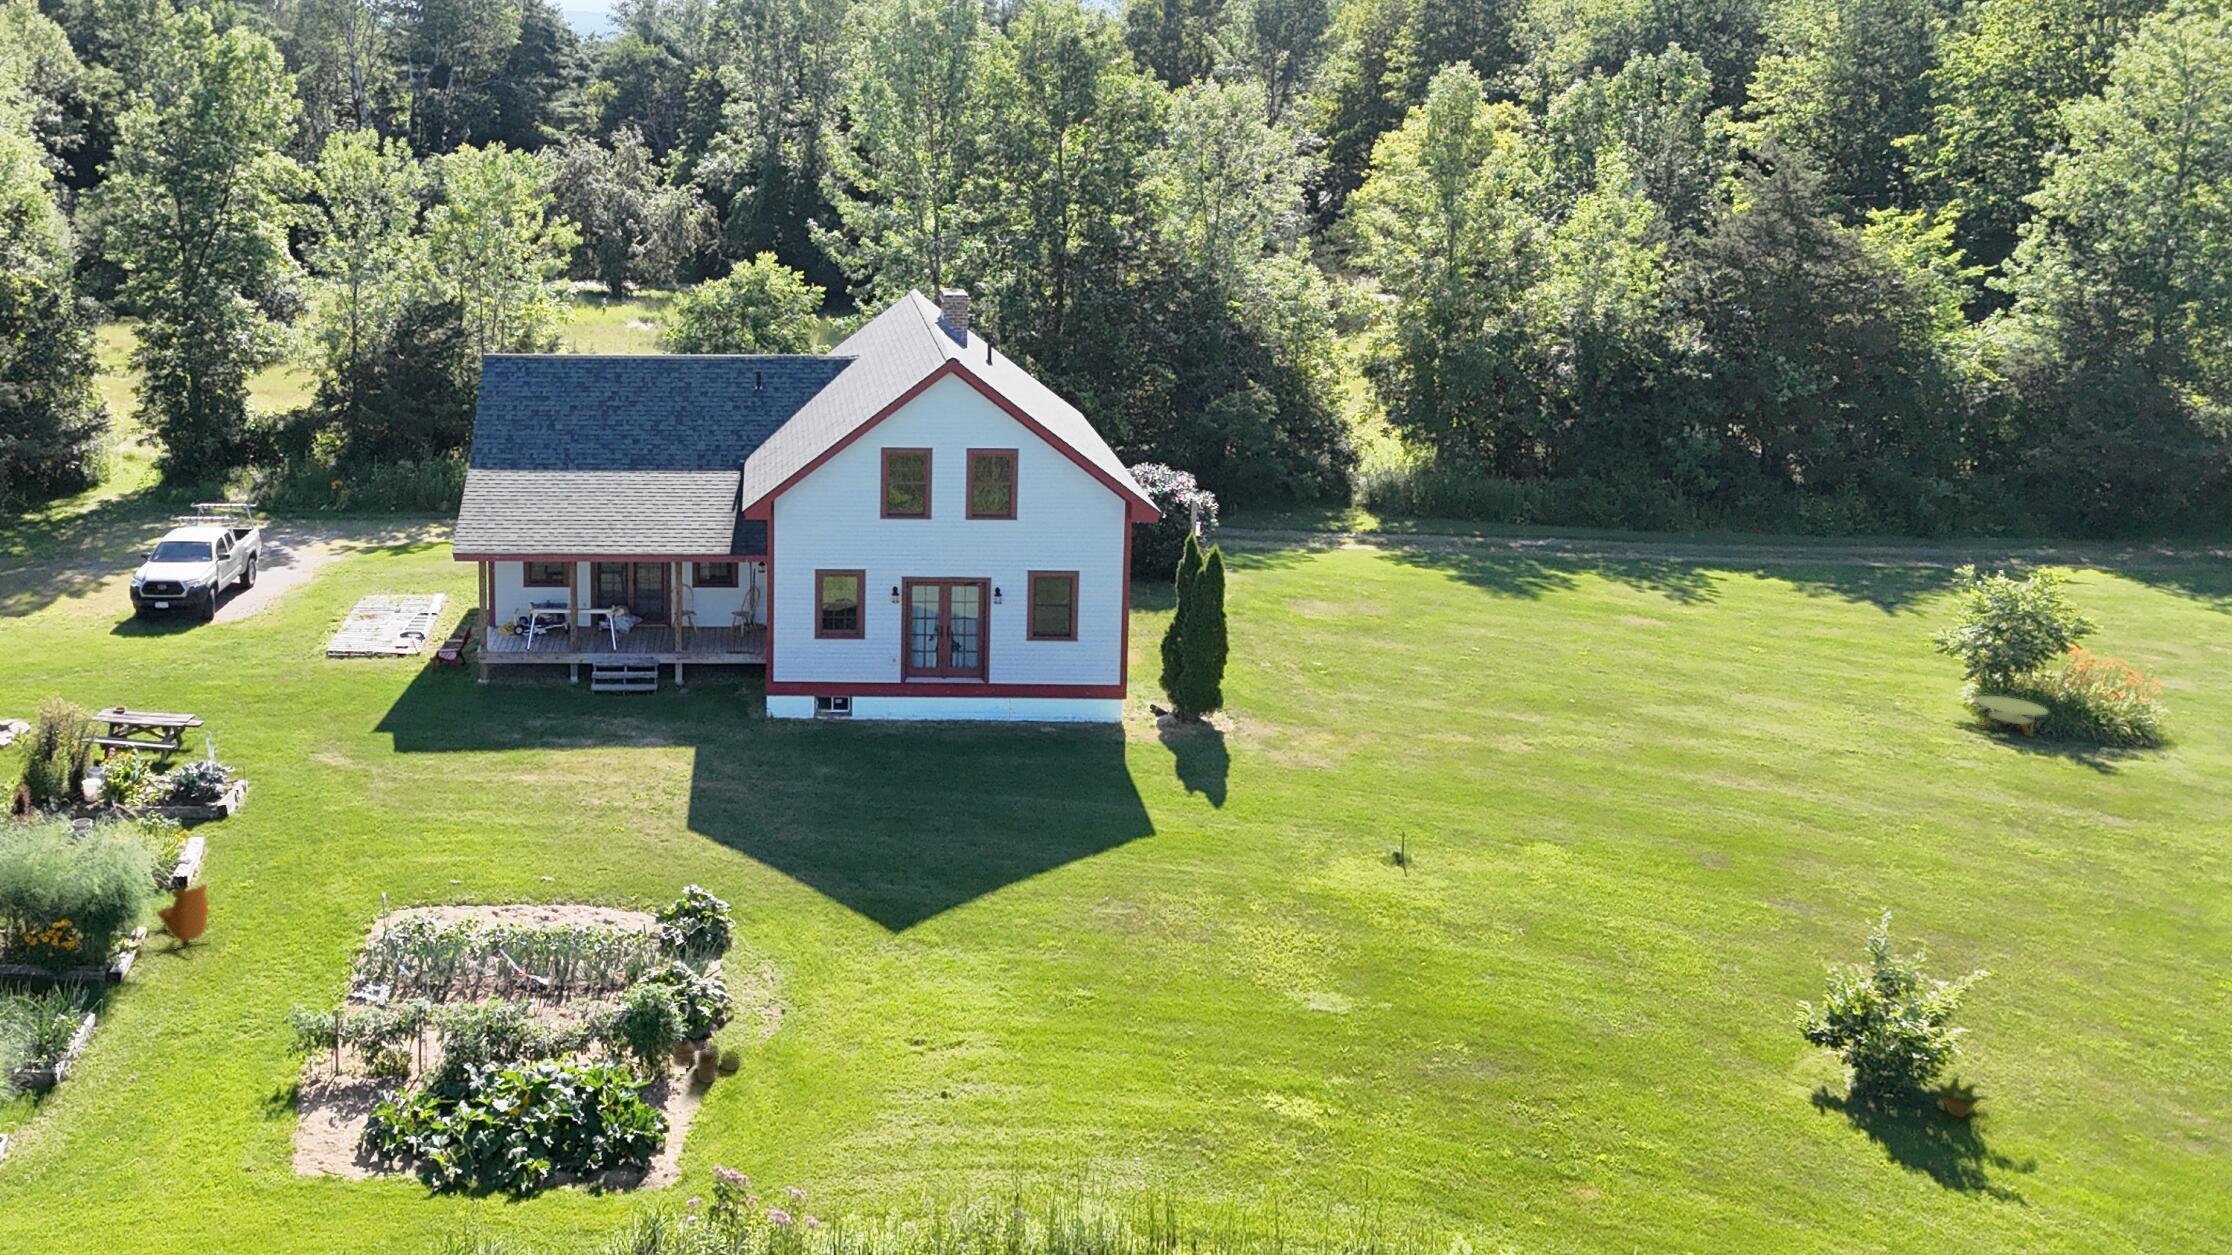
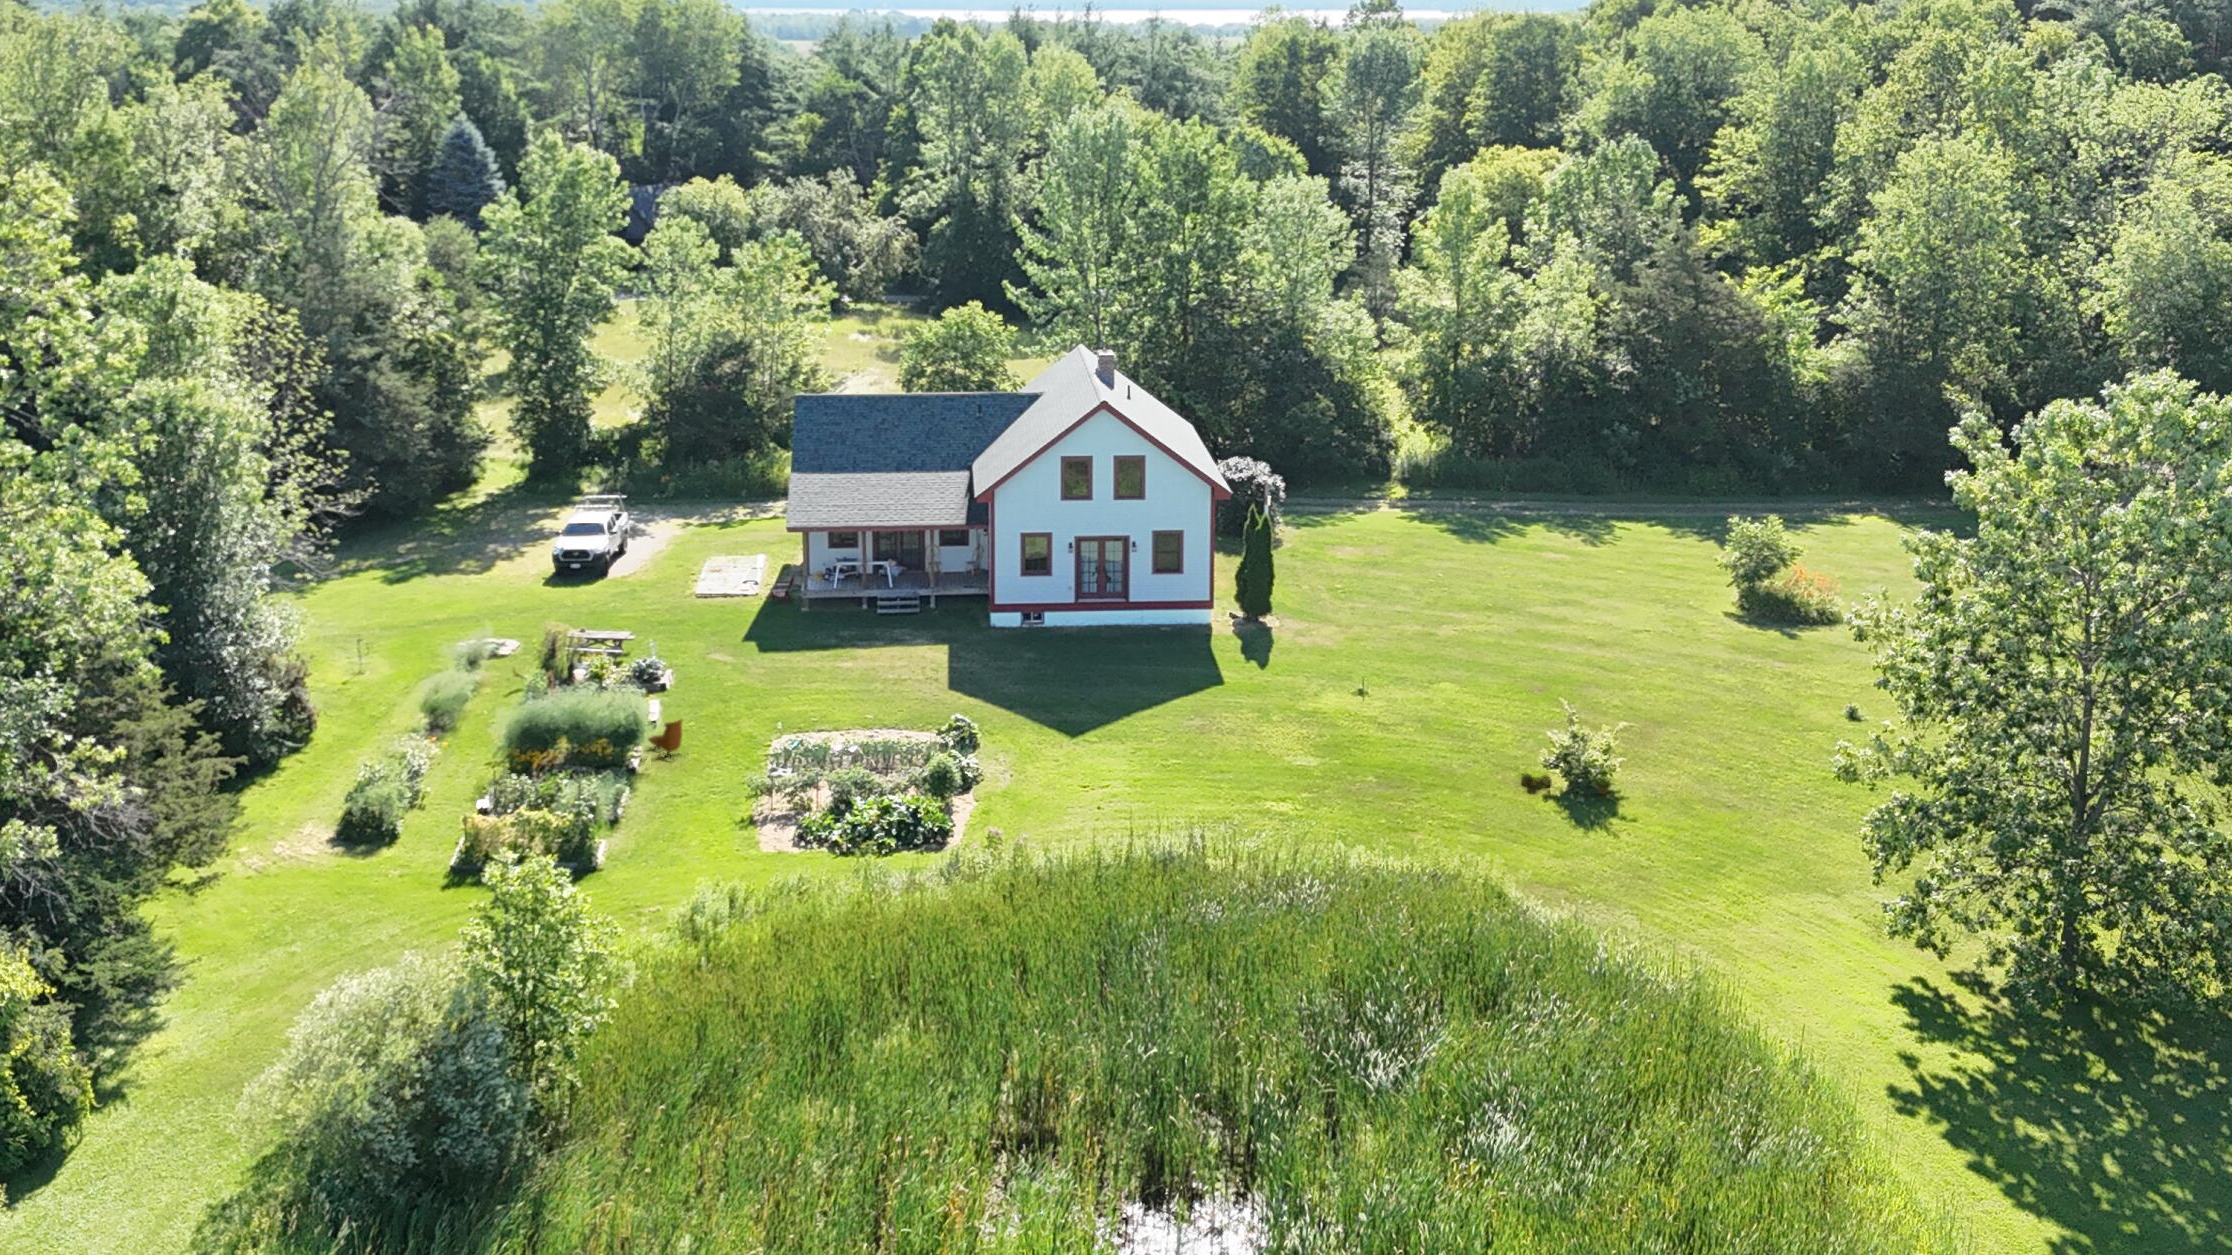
round table: present [1976,696,2049,737] -> none [1725,594,1764,618]
woven basket: present [673,1041,739,1083] -> present [1521,774,1552,794]

